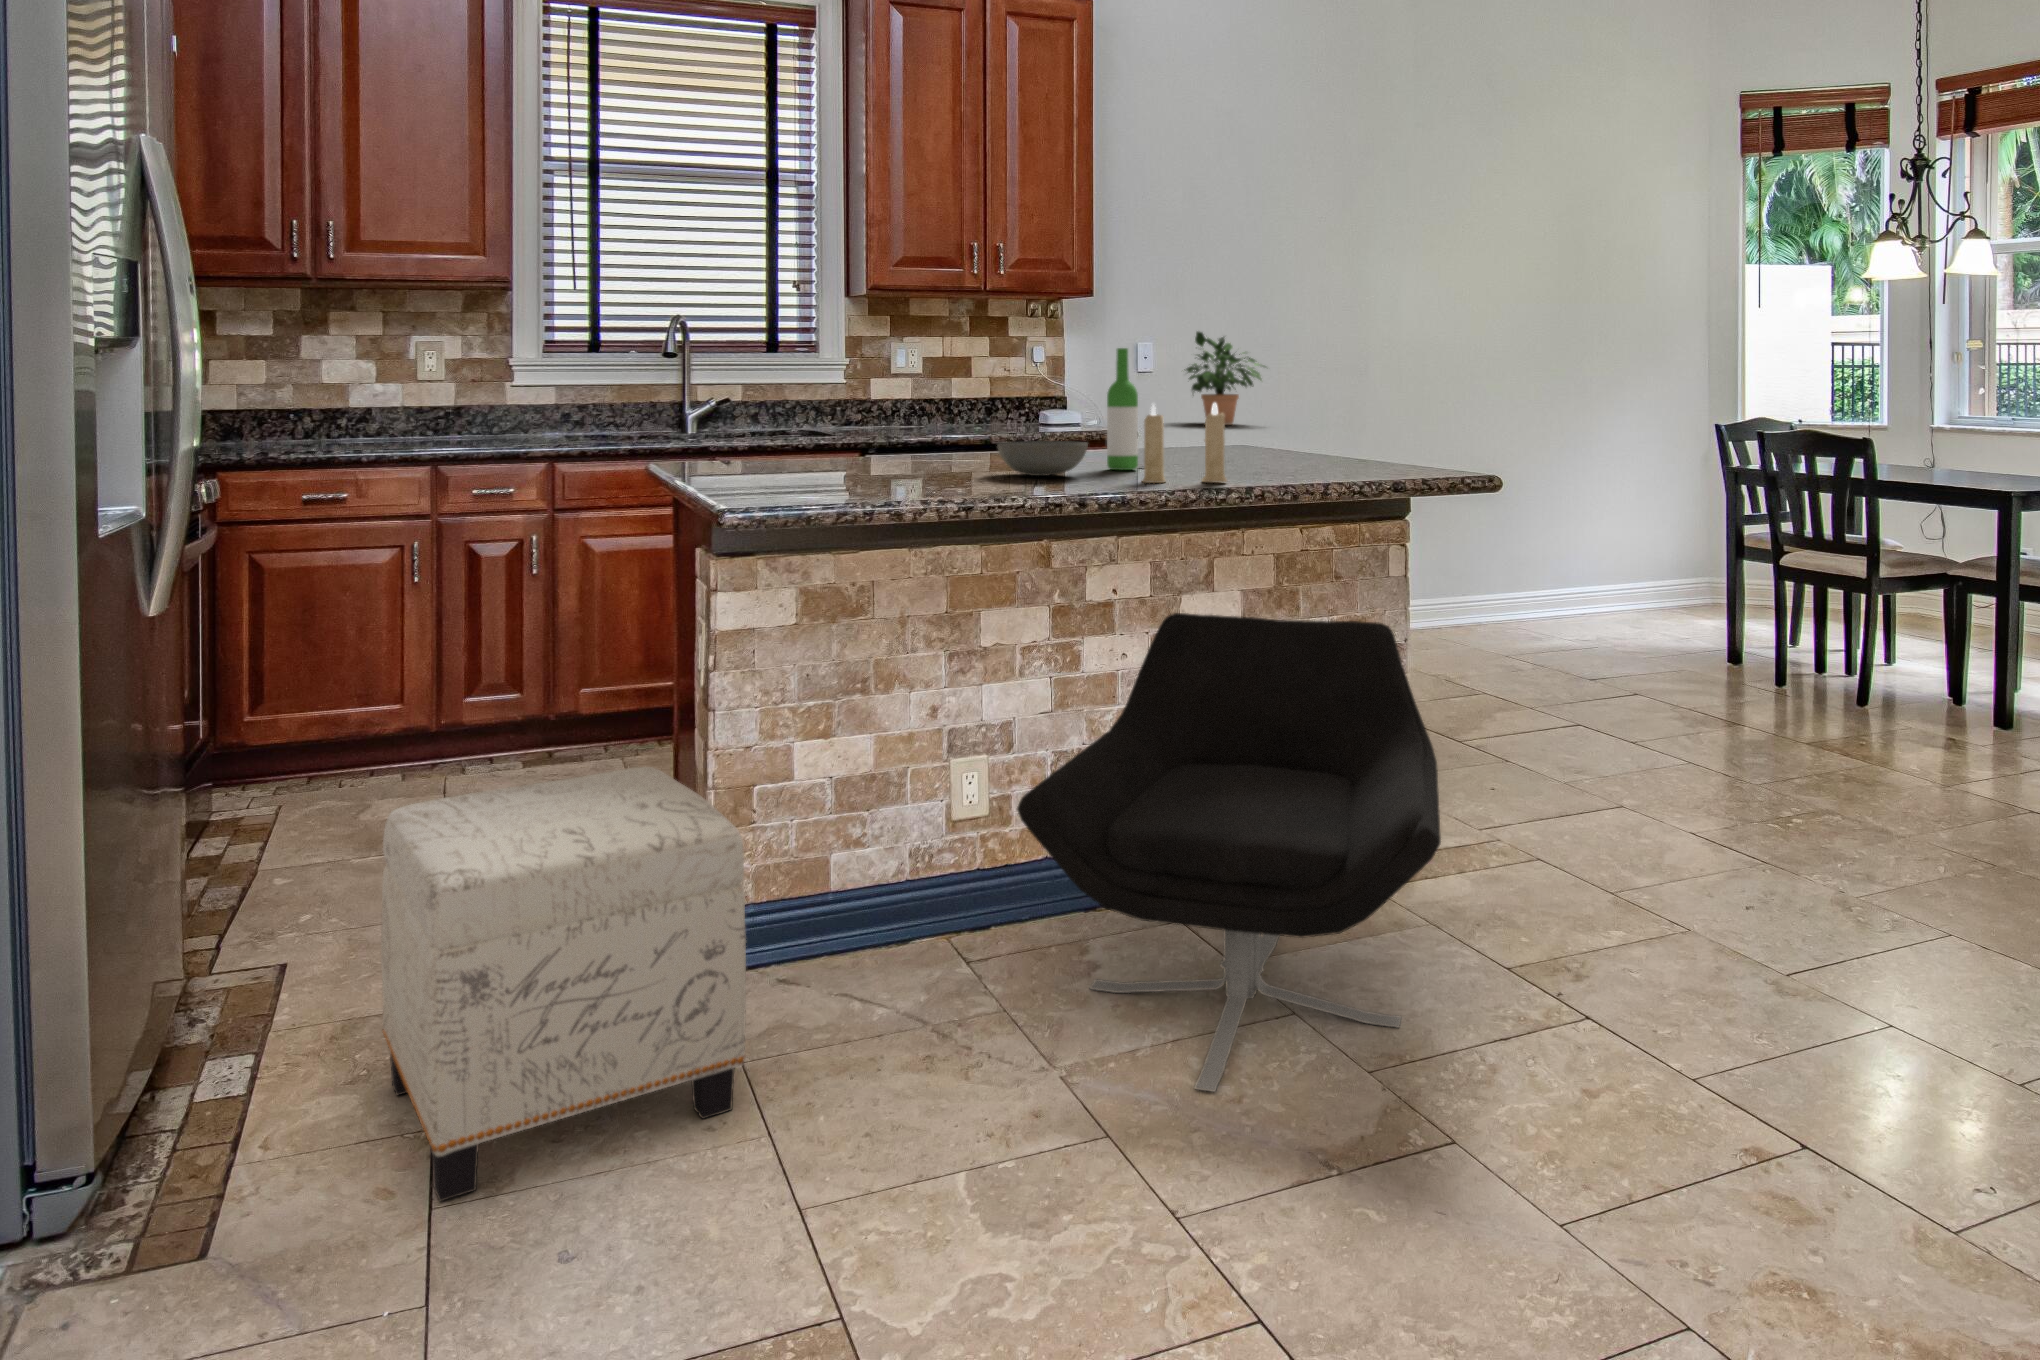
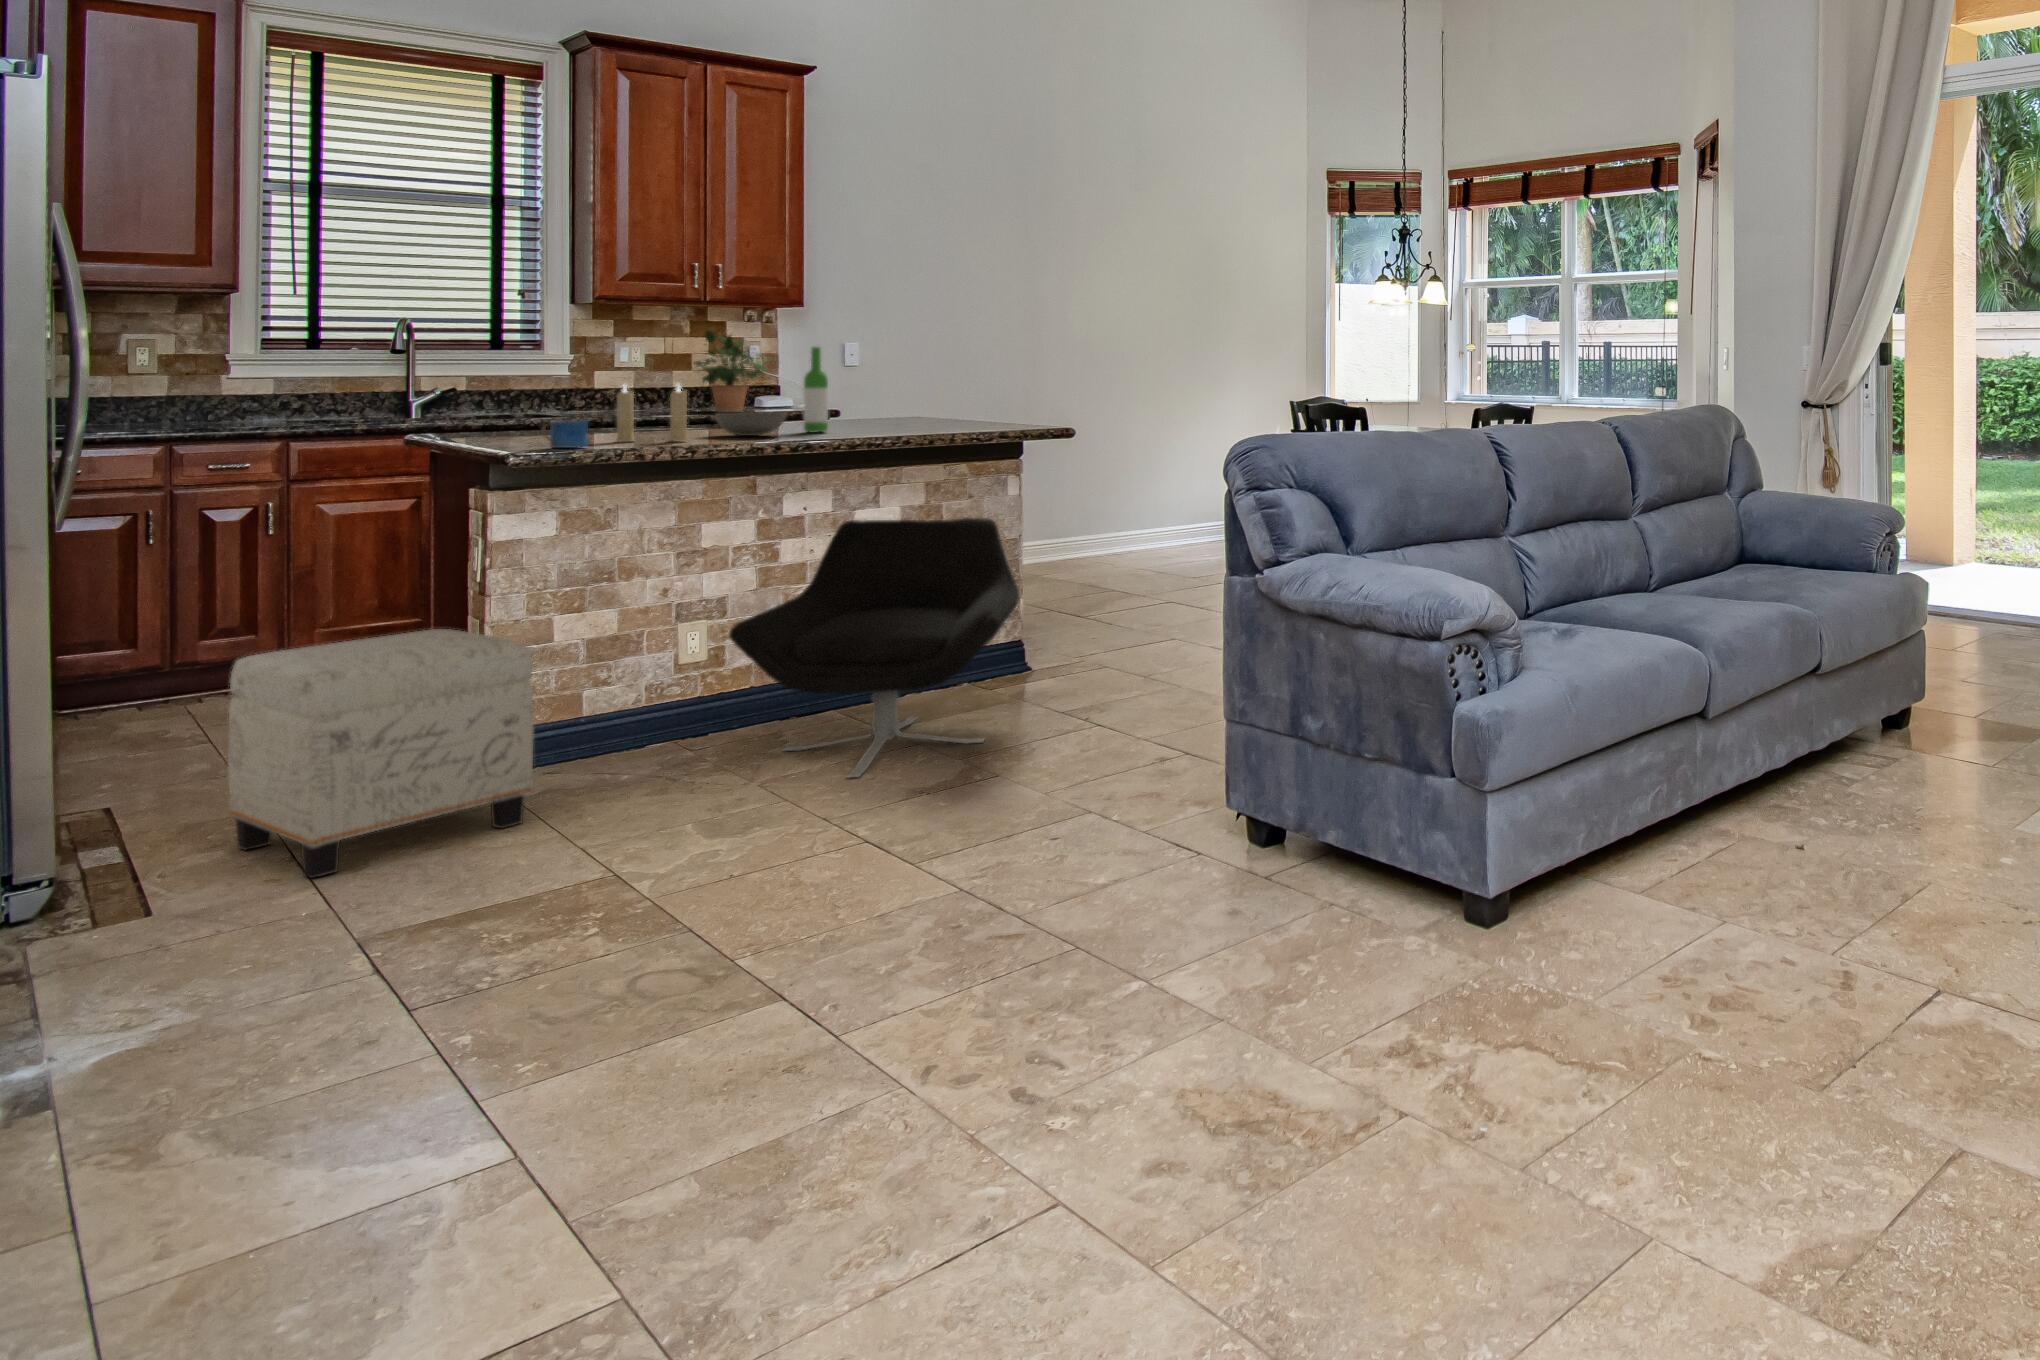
potted plant: present [1184,332,1266,425] -> present [695,330,769,412]
candle: present [1142,403,1227,483] -> present [616,385,688,442]
mug: none [779,457,837,498] -> present [542,420,588,448]

